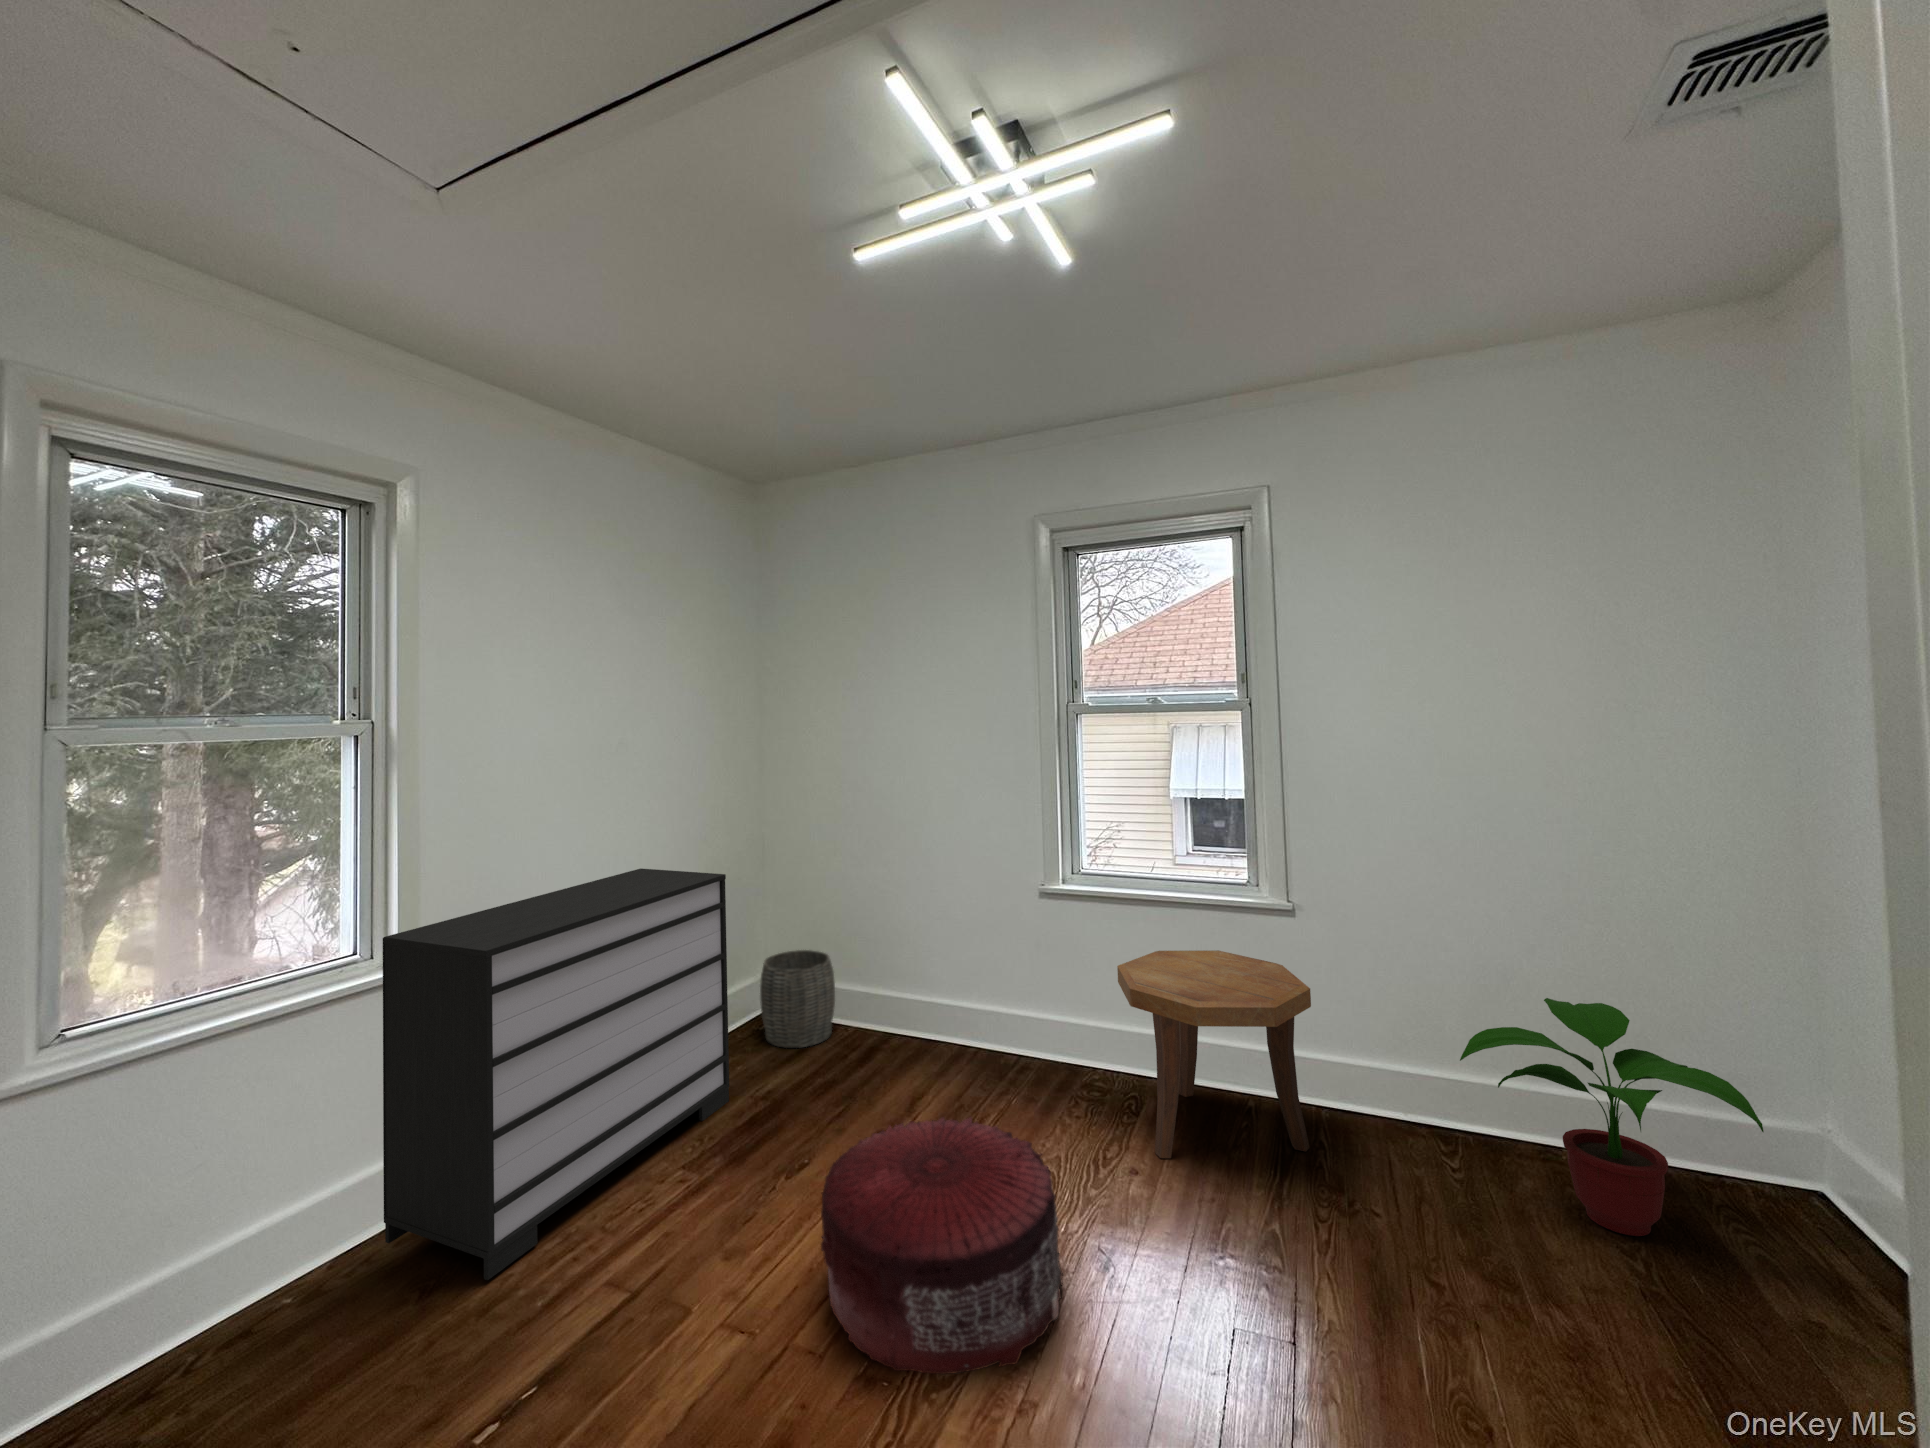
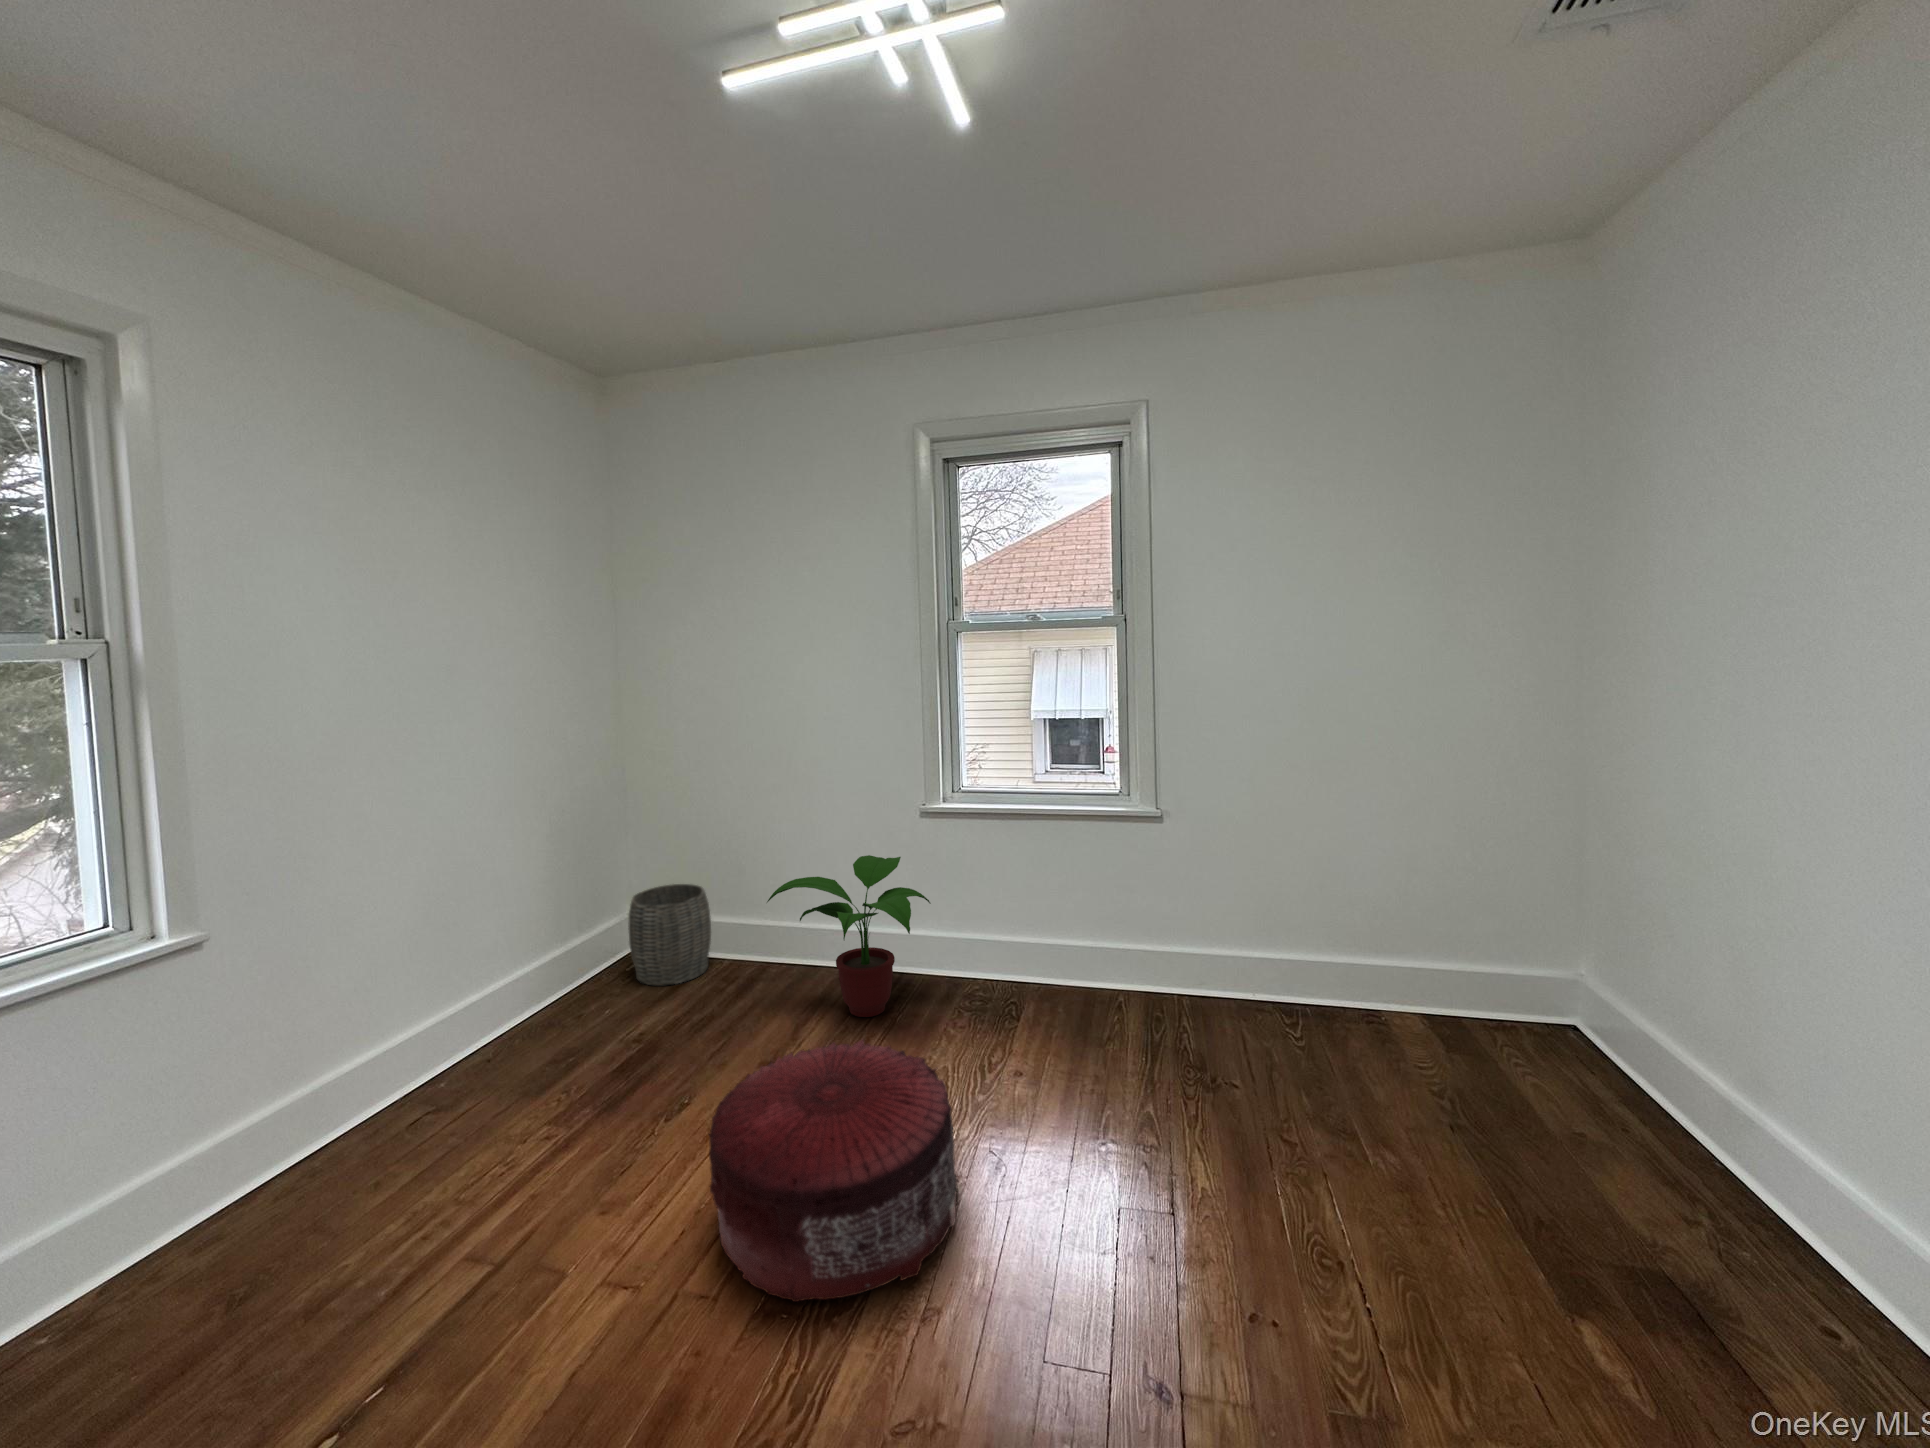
dresser: present [383,869,729,1280] -> none [143,807,598,1277]
side table: present [1117,950,1311,1158] -> none [1001,859,1180,1057]
potted plant: present [1460,998,1764,1236] -> present [767,855,931,1017]

